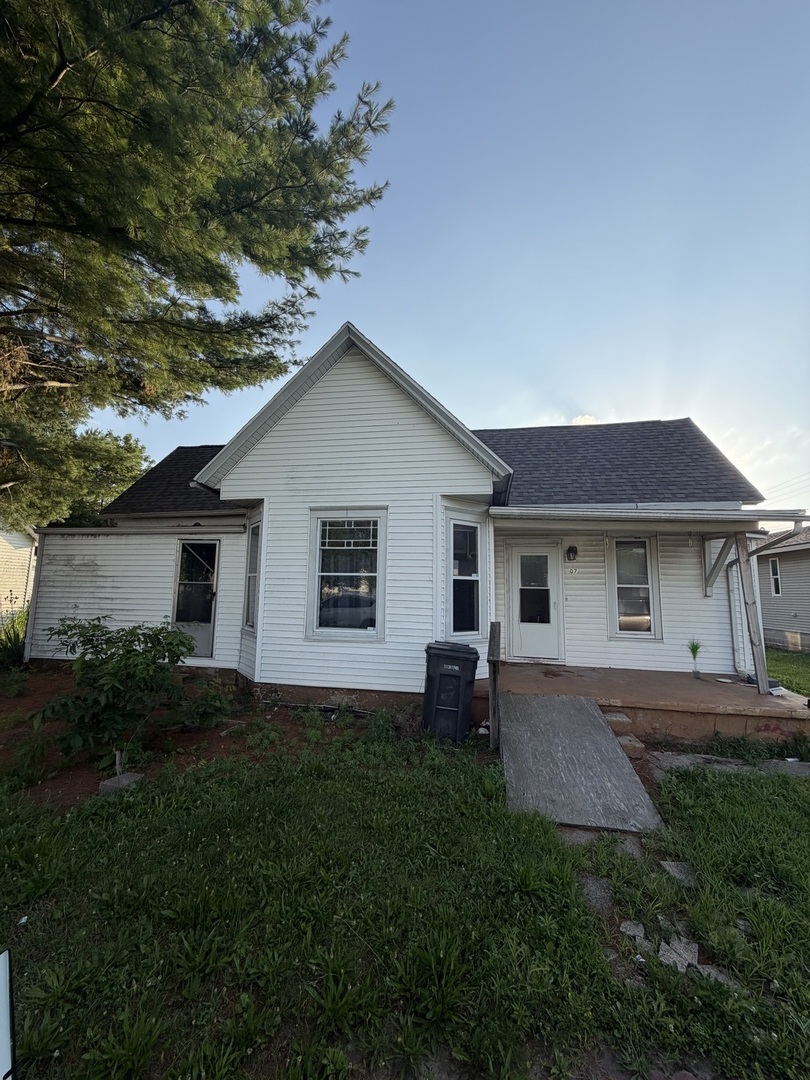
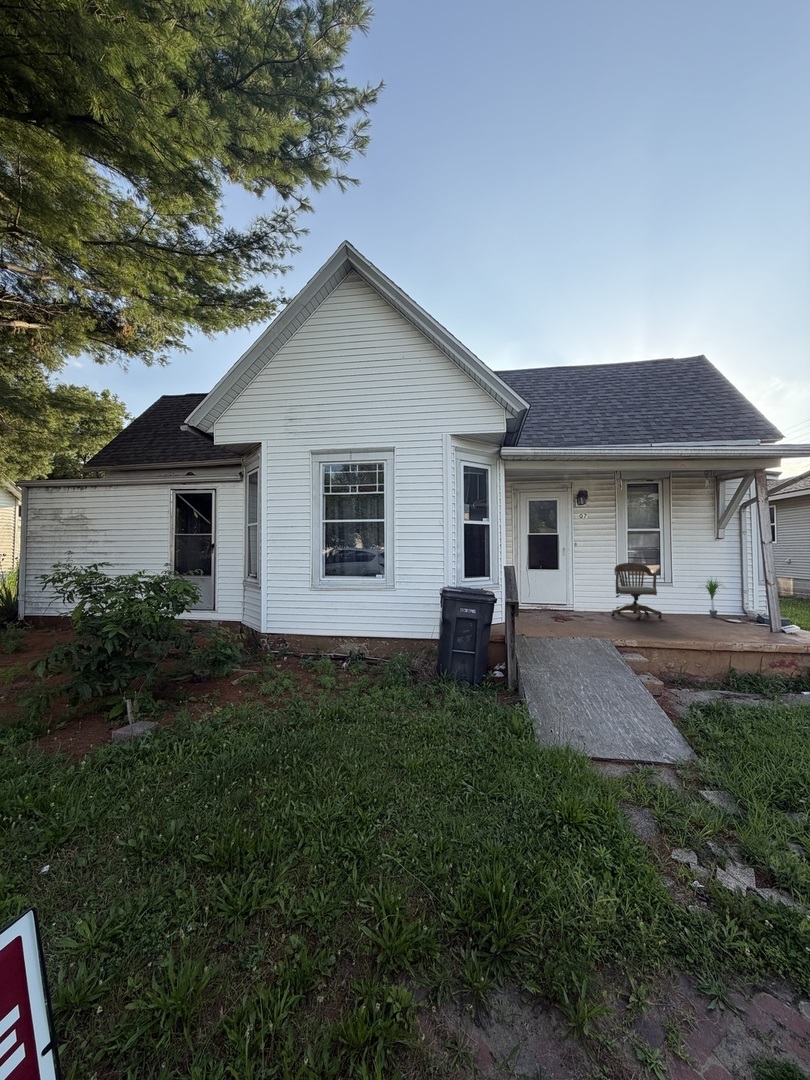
chair: none [596,621,645,679] -> present [611,563,662,620]

